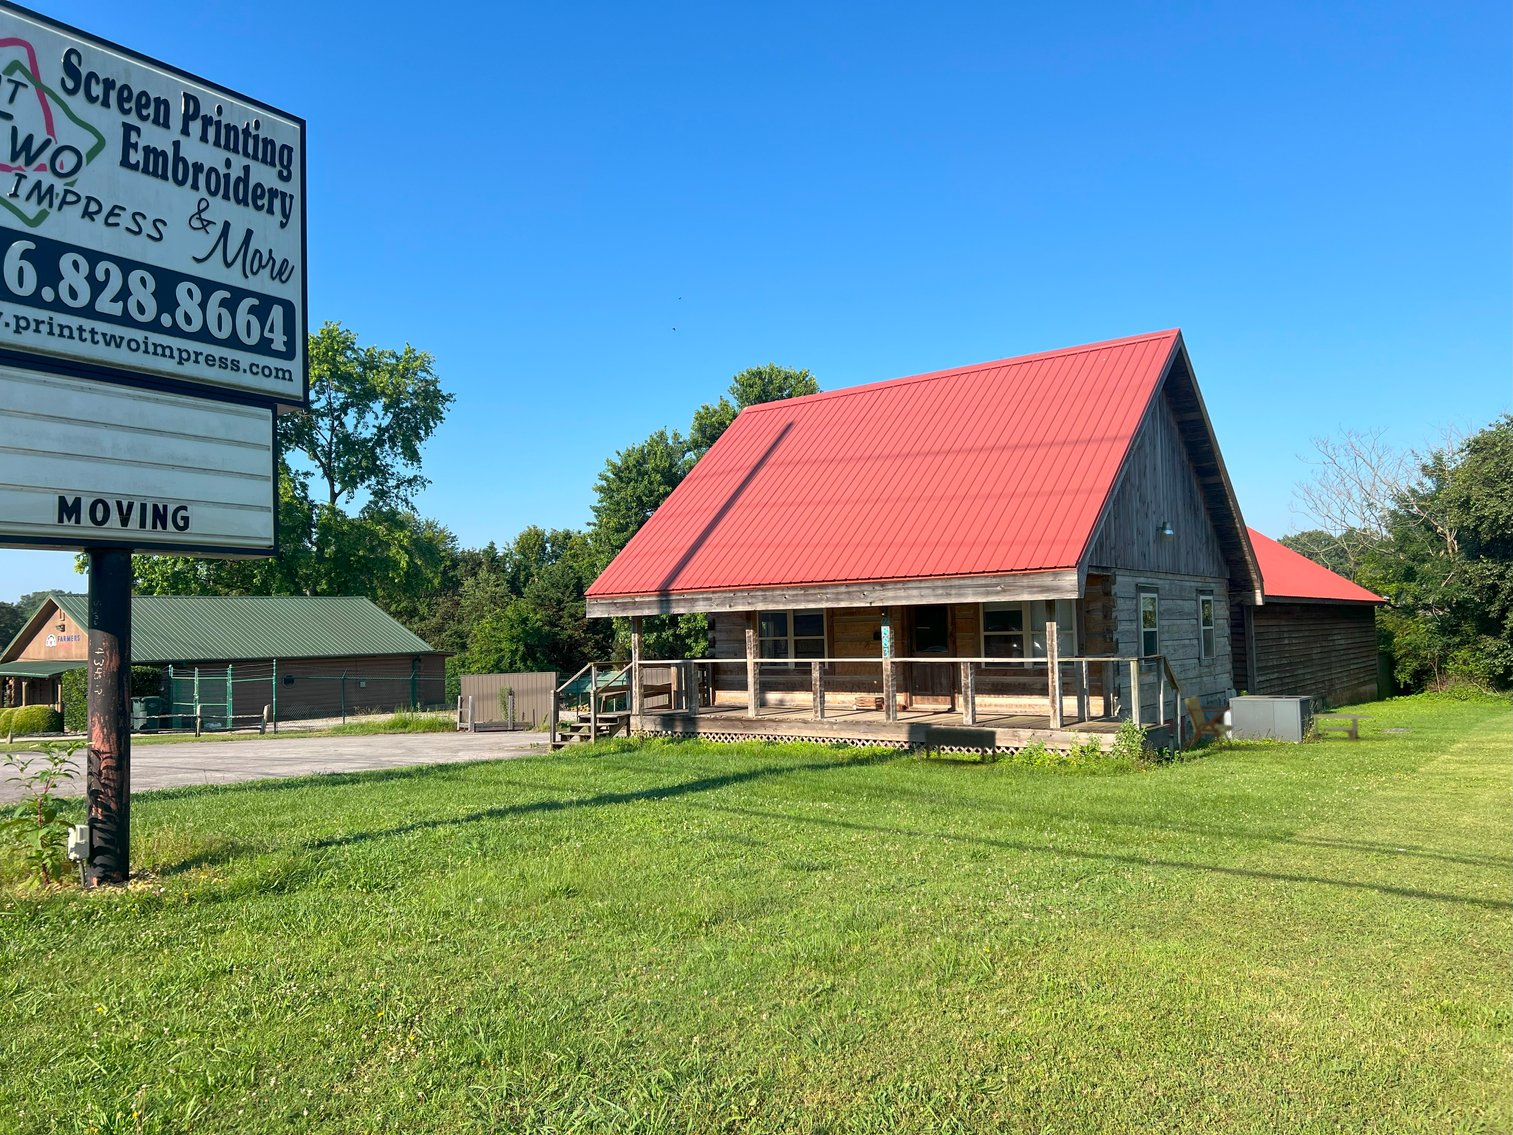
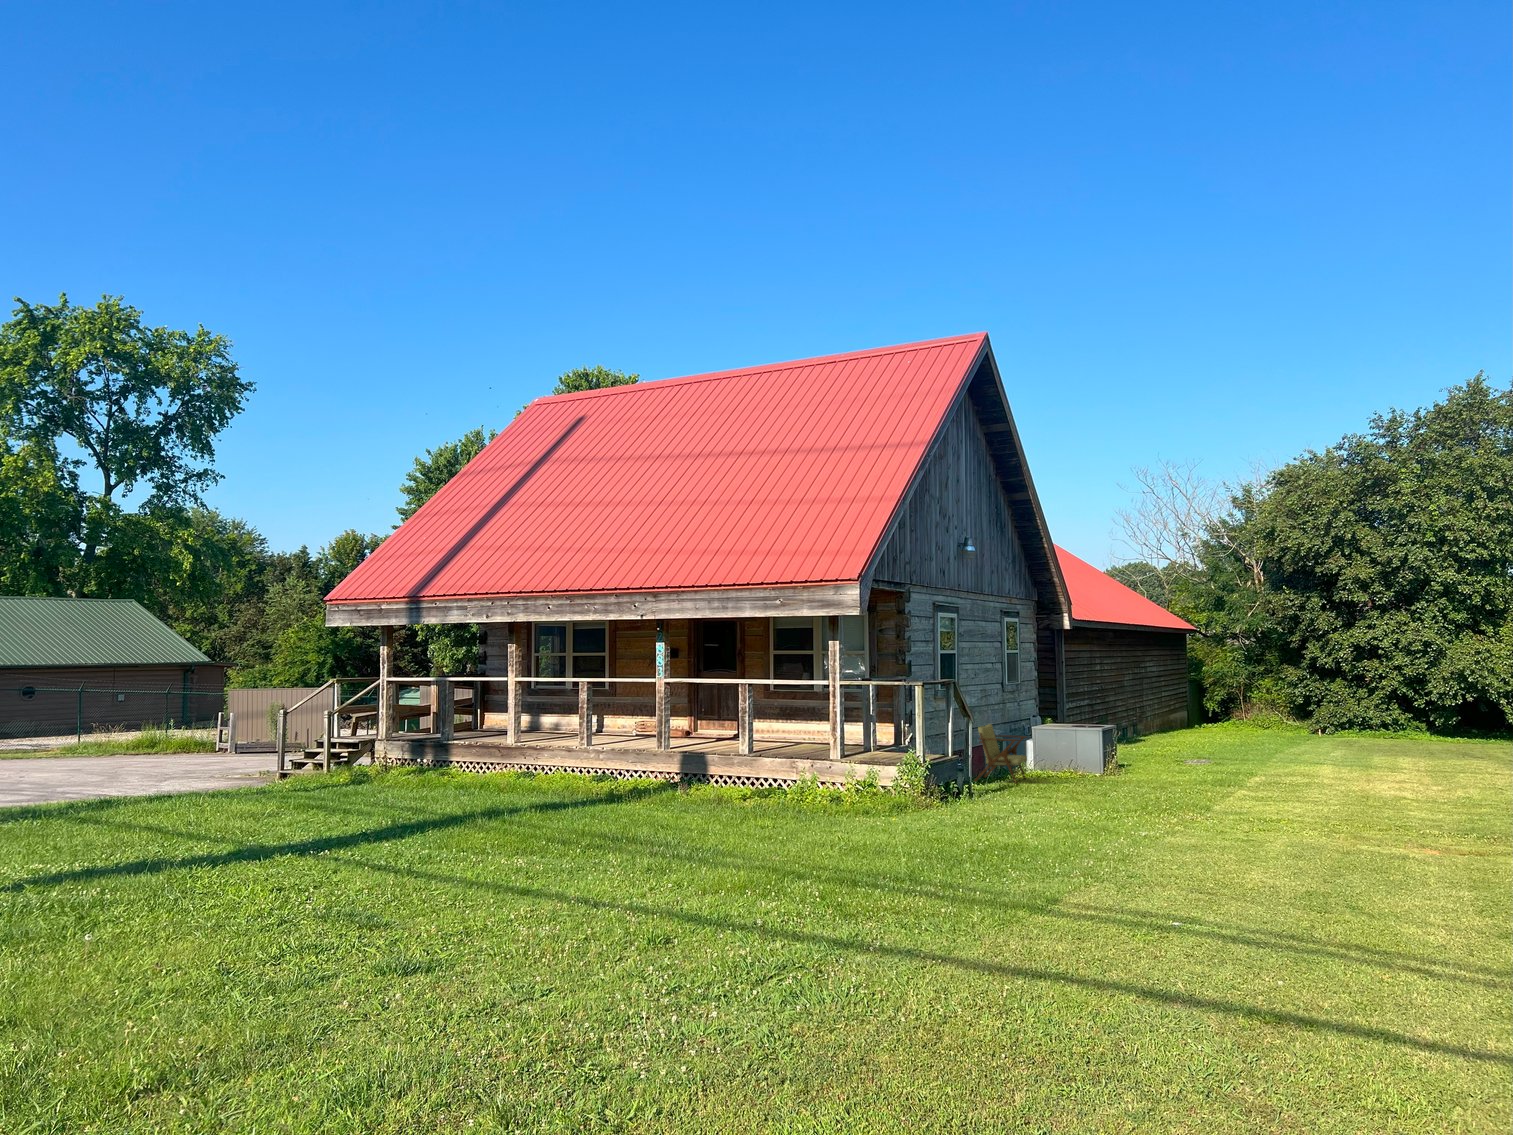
round table: present [1312,714,1372,741] -> none [1108,744,1170,774]
bench: present [924,727,996,764] -> none [694,756,772,798]

